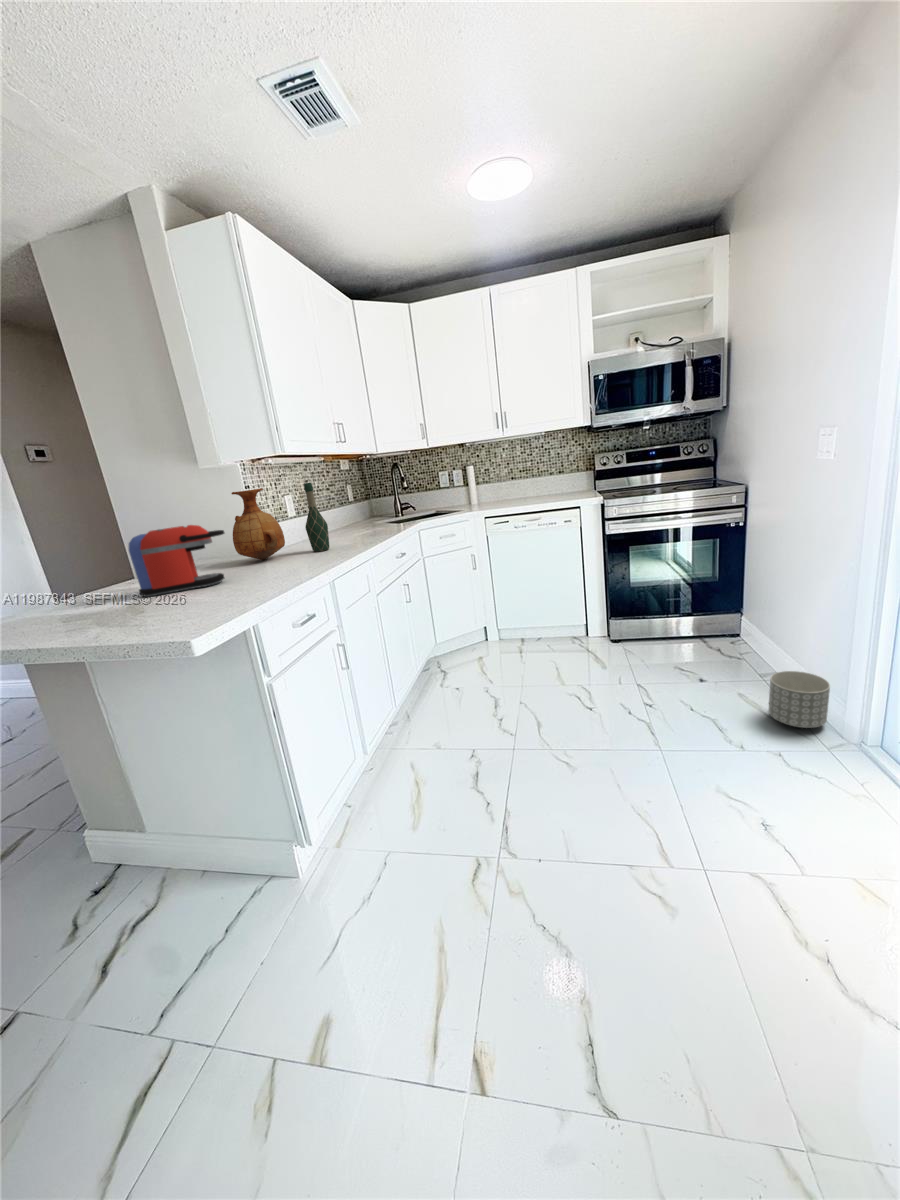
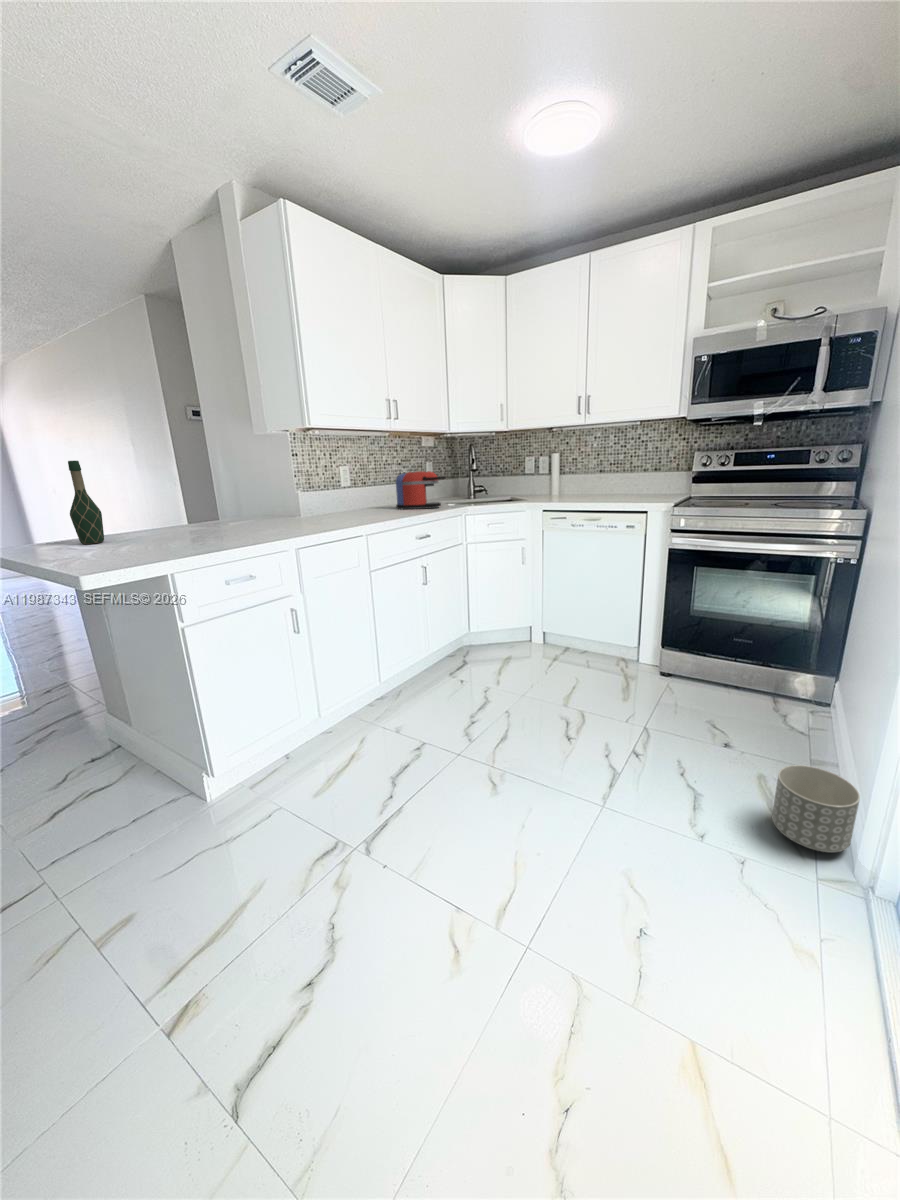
wine bottle: present [304,483,329,552] -> present [68,461,104,544]
vase: present [231,488,285,560] -> none [255,457,301,523]
coffee maker: present [129,525,224,597] -> present [396,471,446,509]

